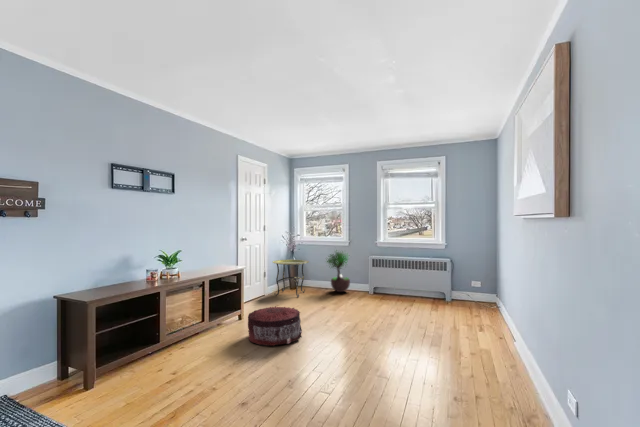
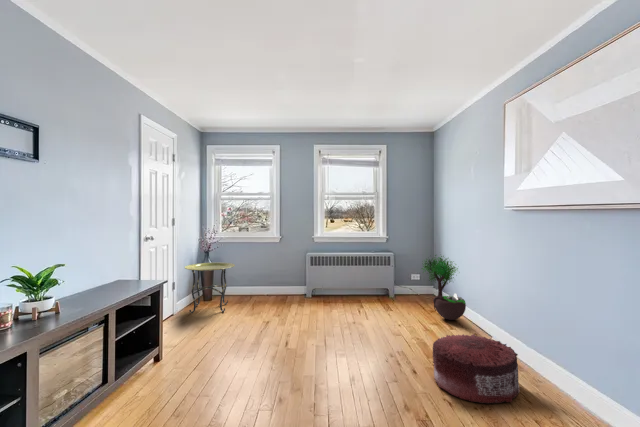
potted tree: present [327,252,350,292] -> present [422,255,466,320]
pouf: present [248,306,302,346] -> present [433,334,520,403]

